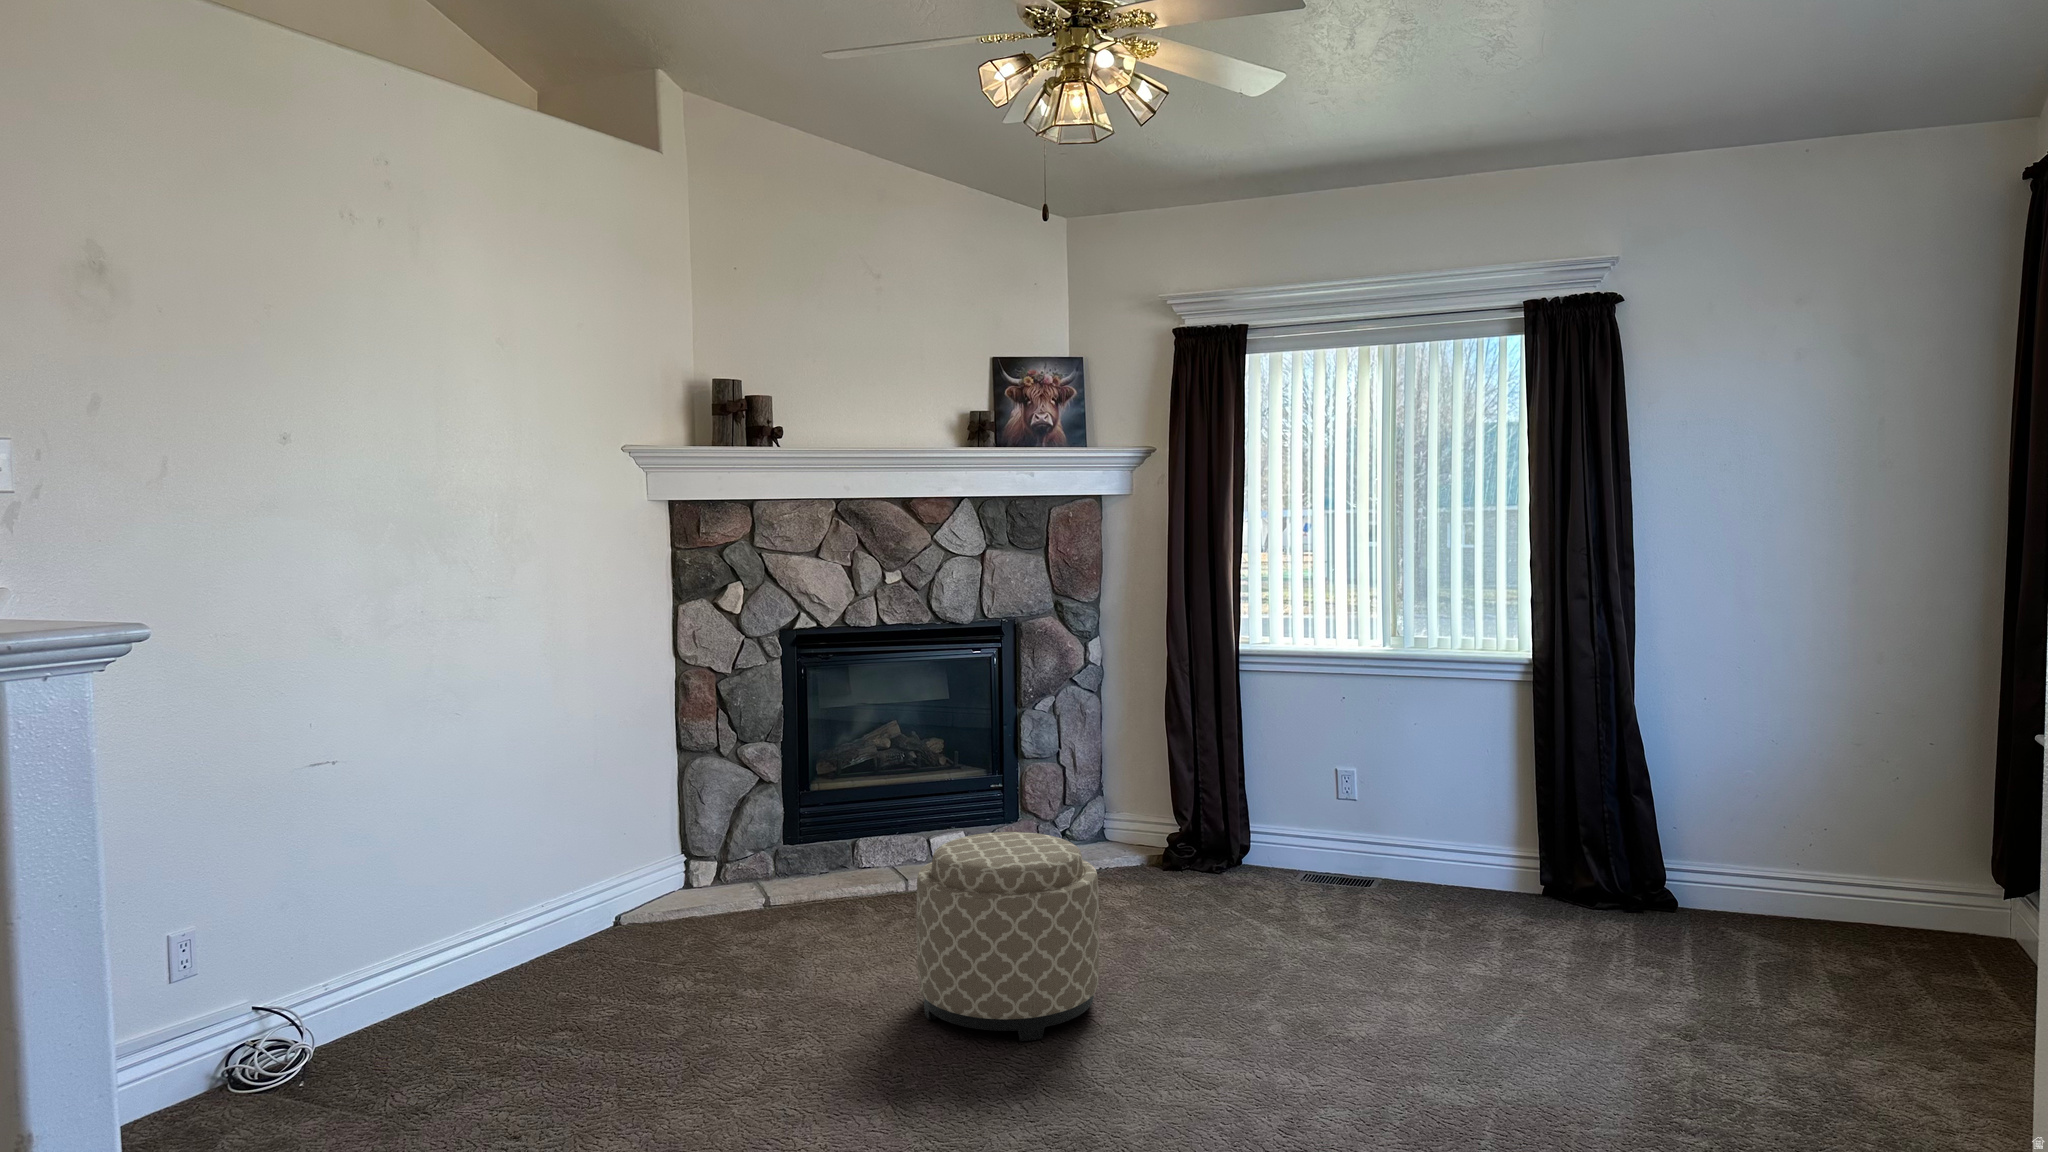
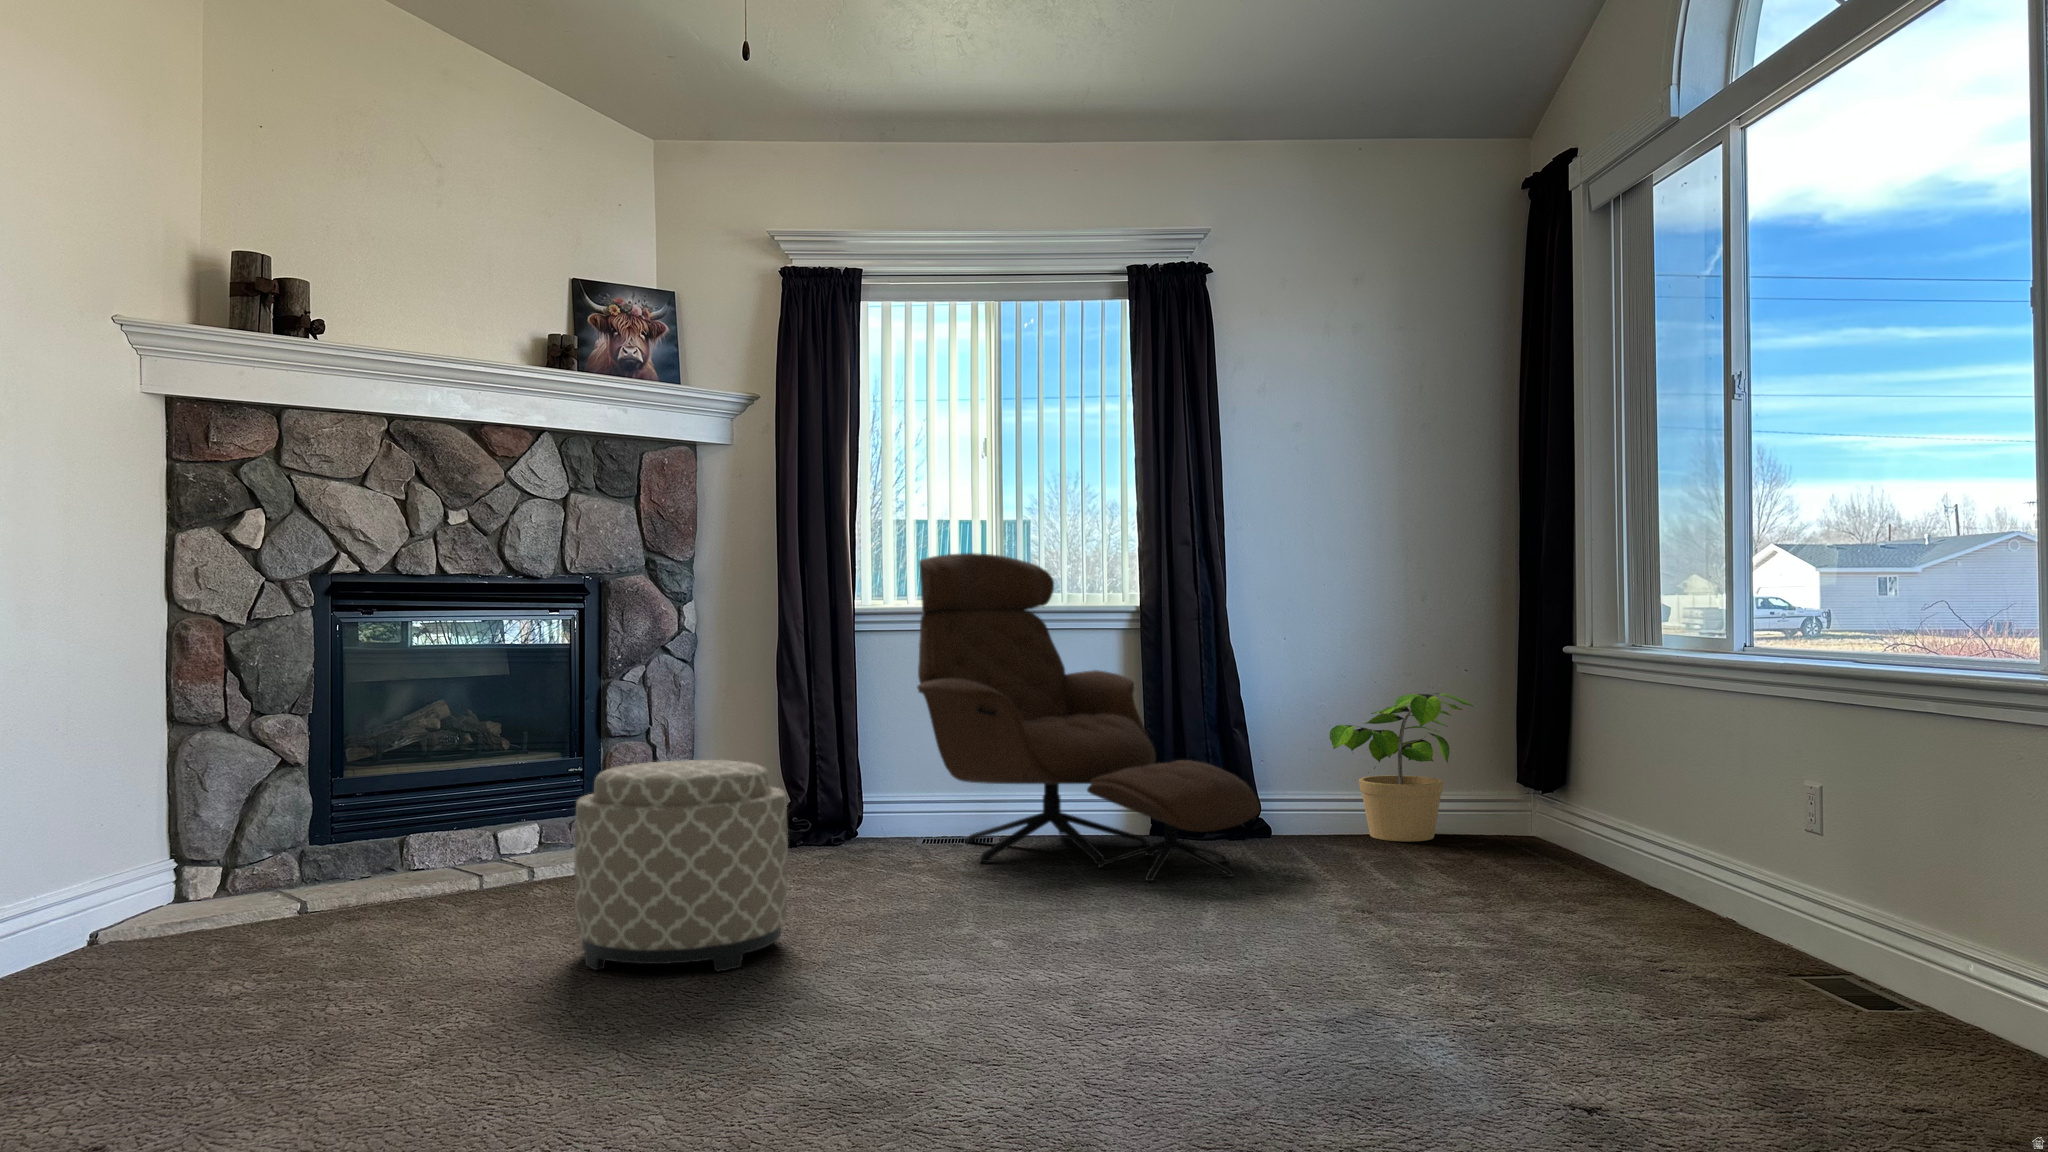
lounge chair: none [1284,604,1637,982] -> present [917,553,1260,881]
potted plant: none [1749,790,1930,952] -> present [1330,693,1473,842]

